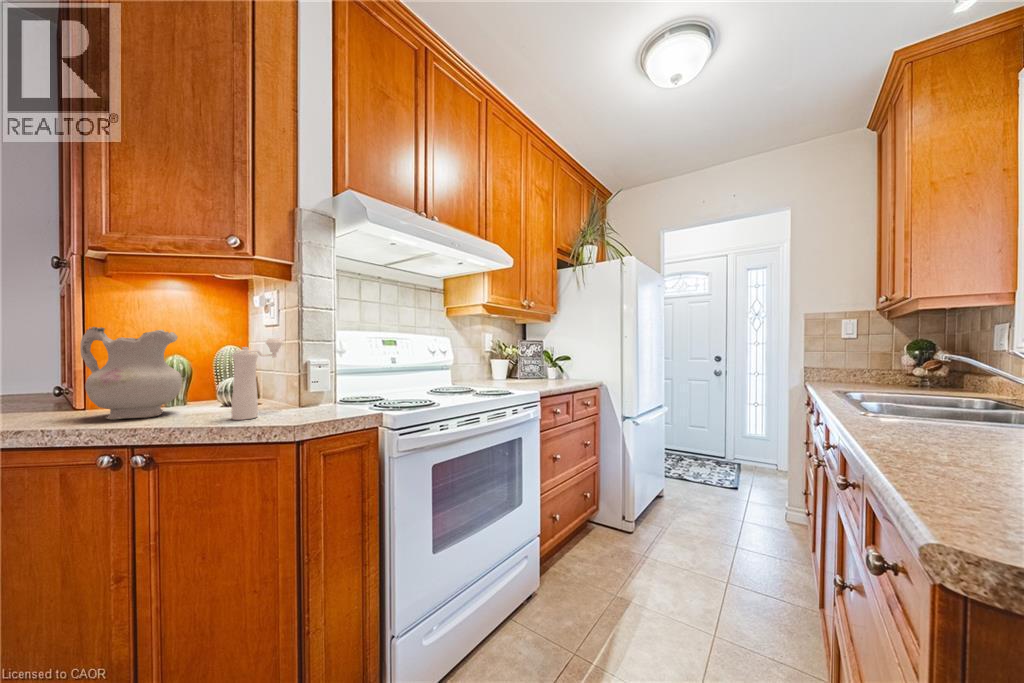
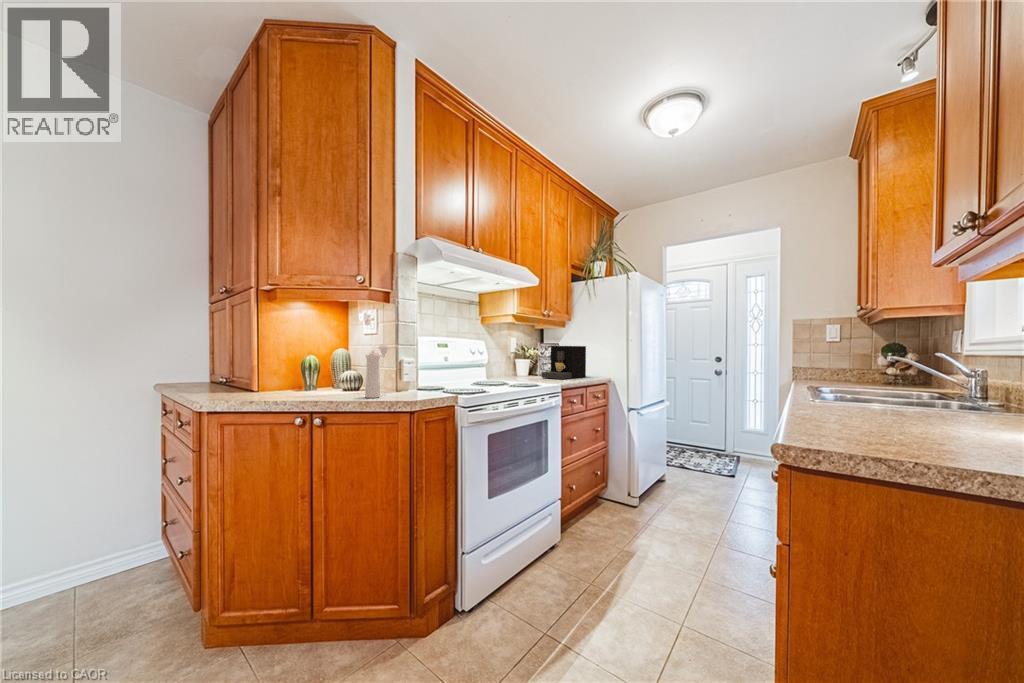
ceramic pitcher: present [80,327,182,419] -> none [267,337,325,397]
coffee maker: none [520,343,573,382] -> present [542,346,586,379]

